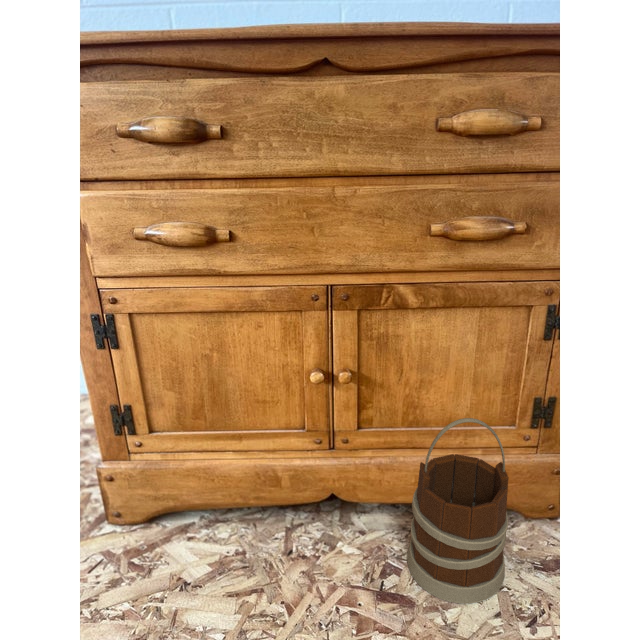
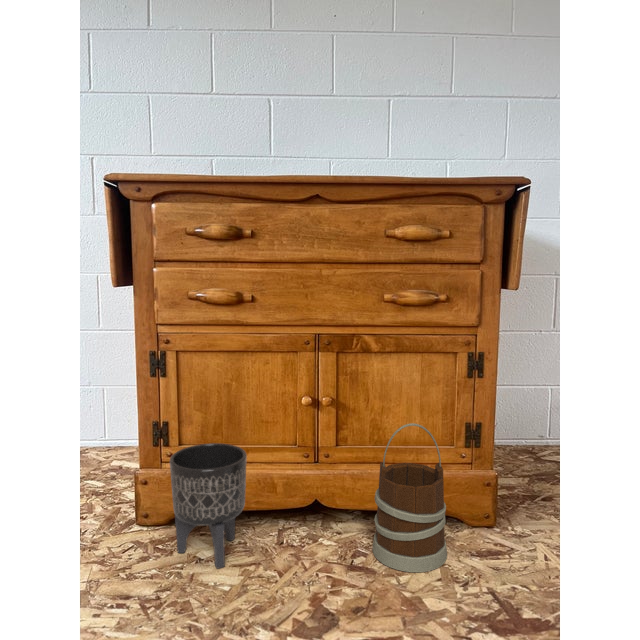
planter: none [131,435,239,601] -> present [170,443,247,569]

